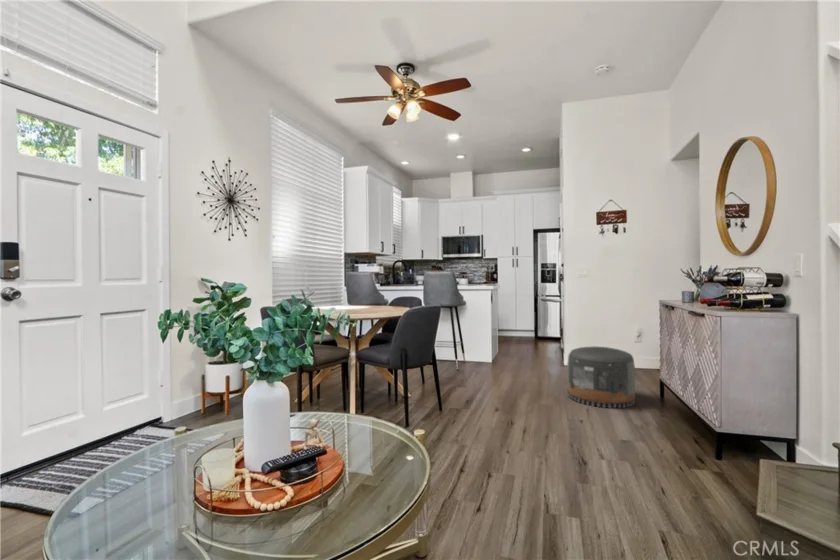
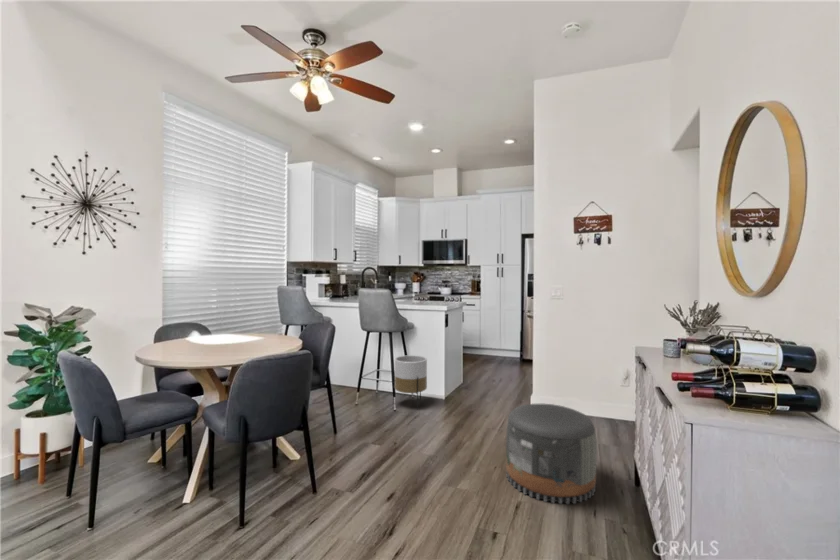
planter: none [452,327,479,369] -> present [394,355,427,409]

